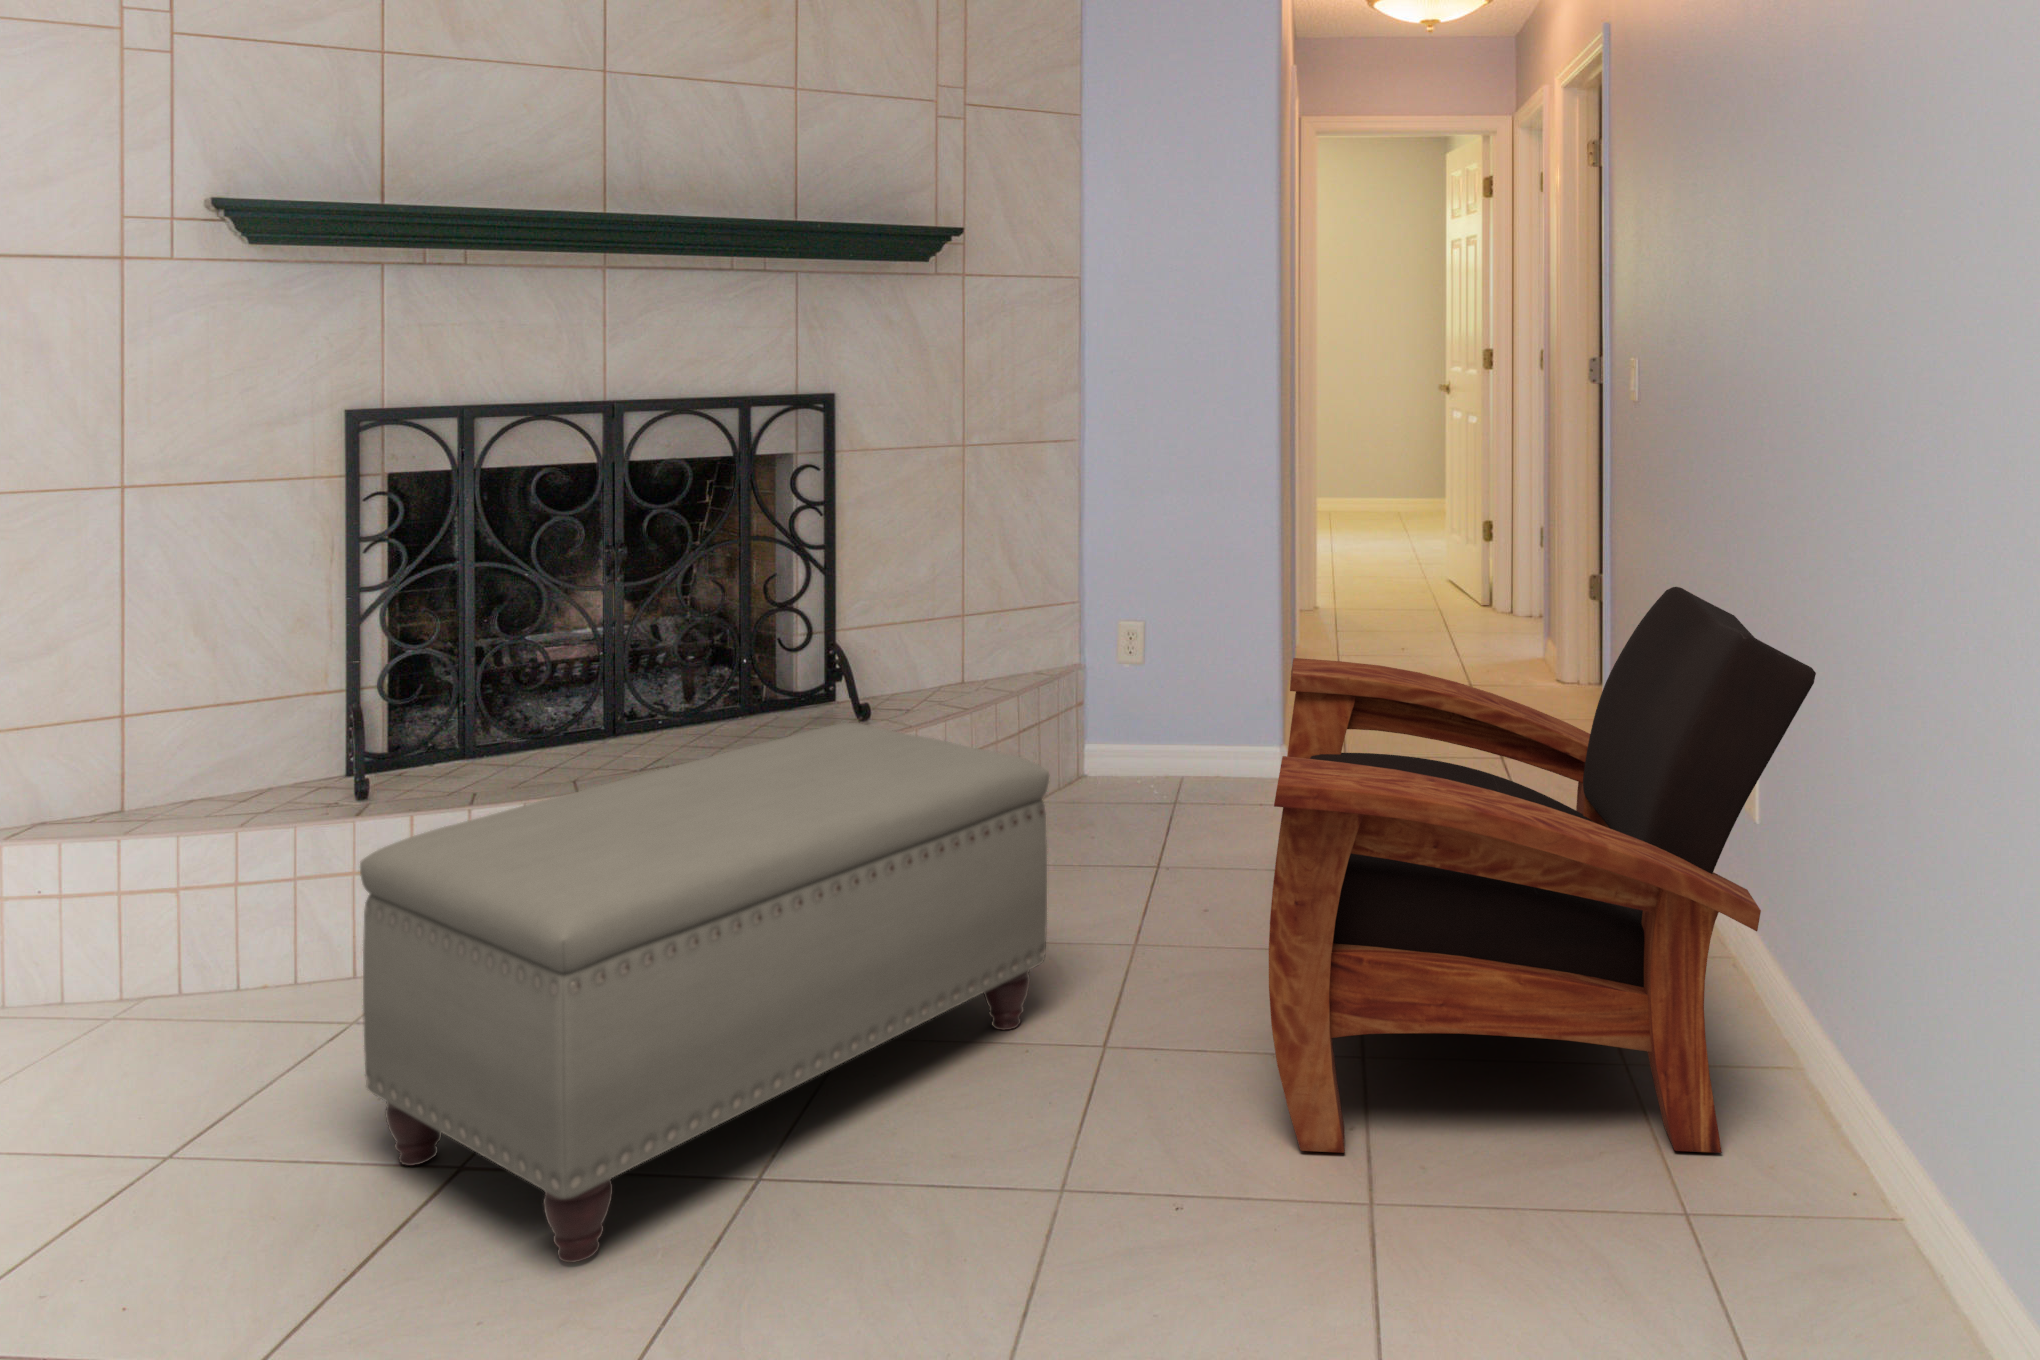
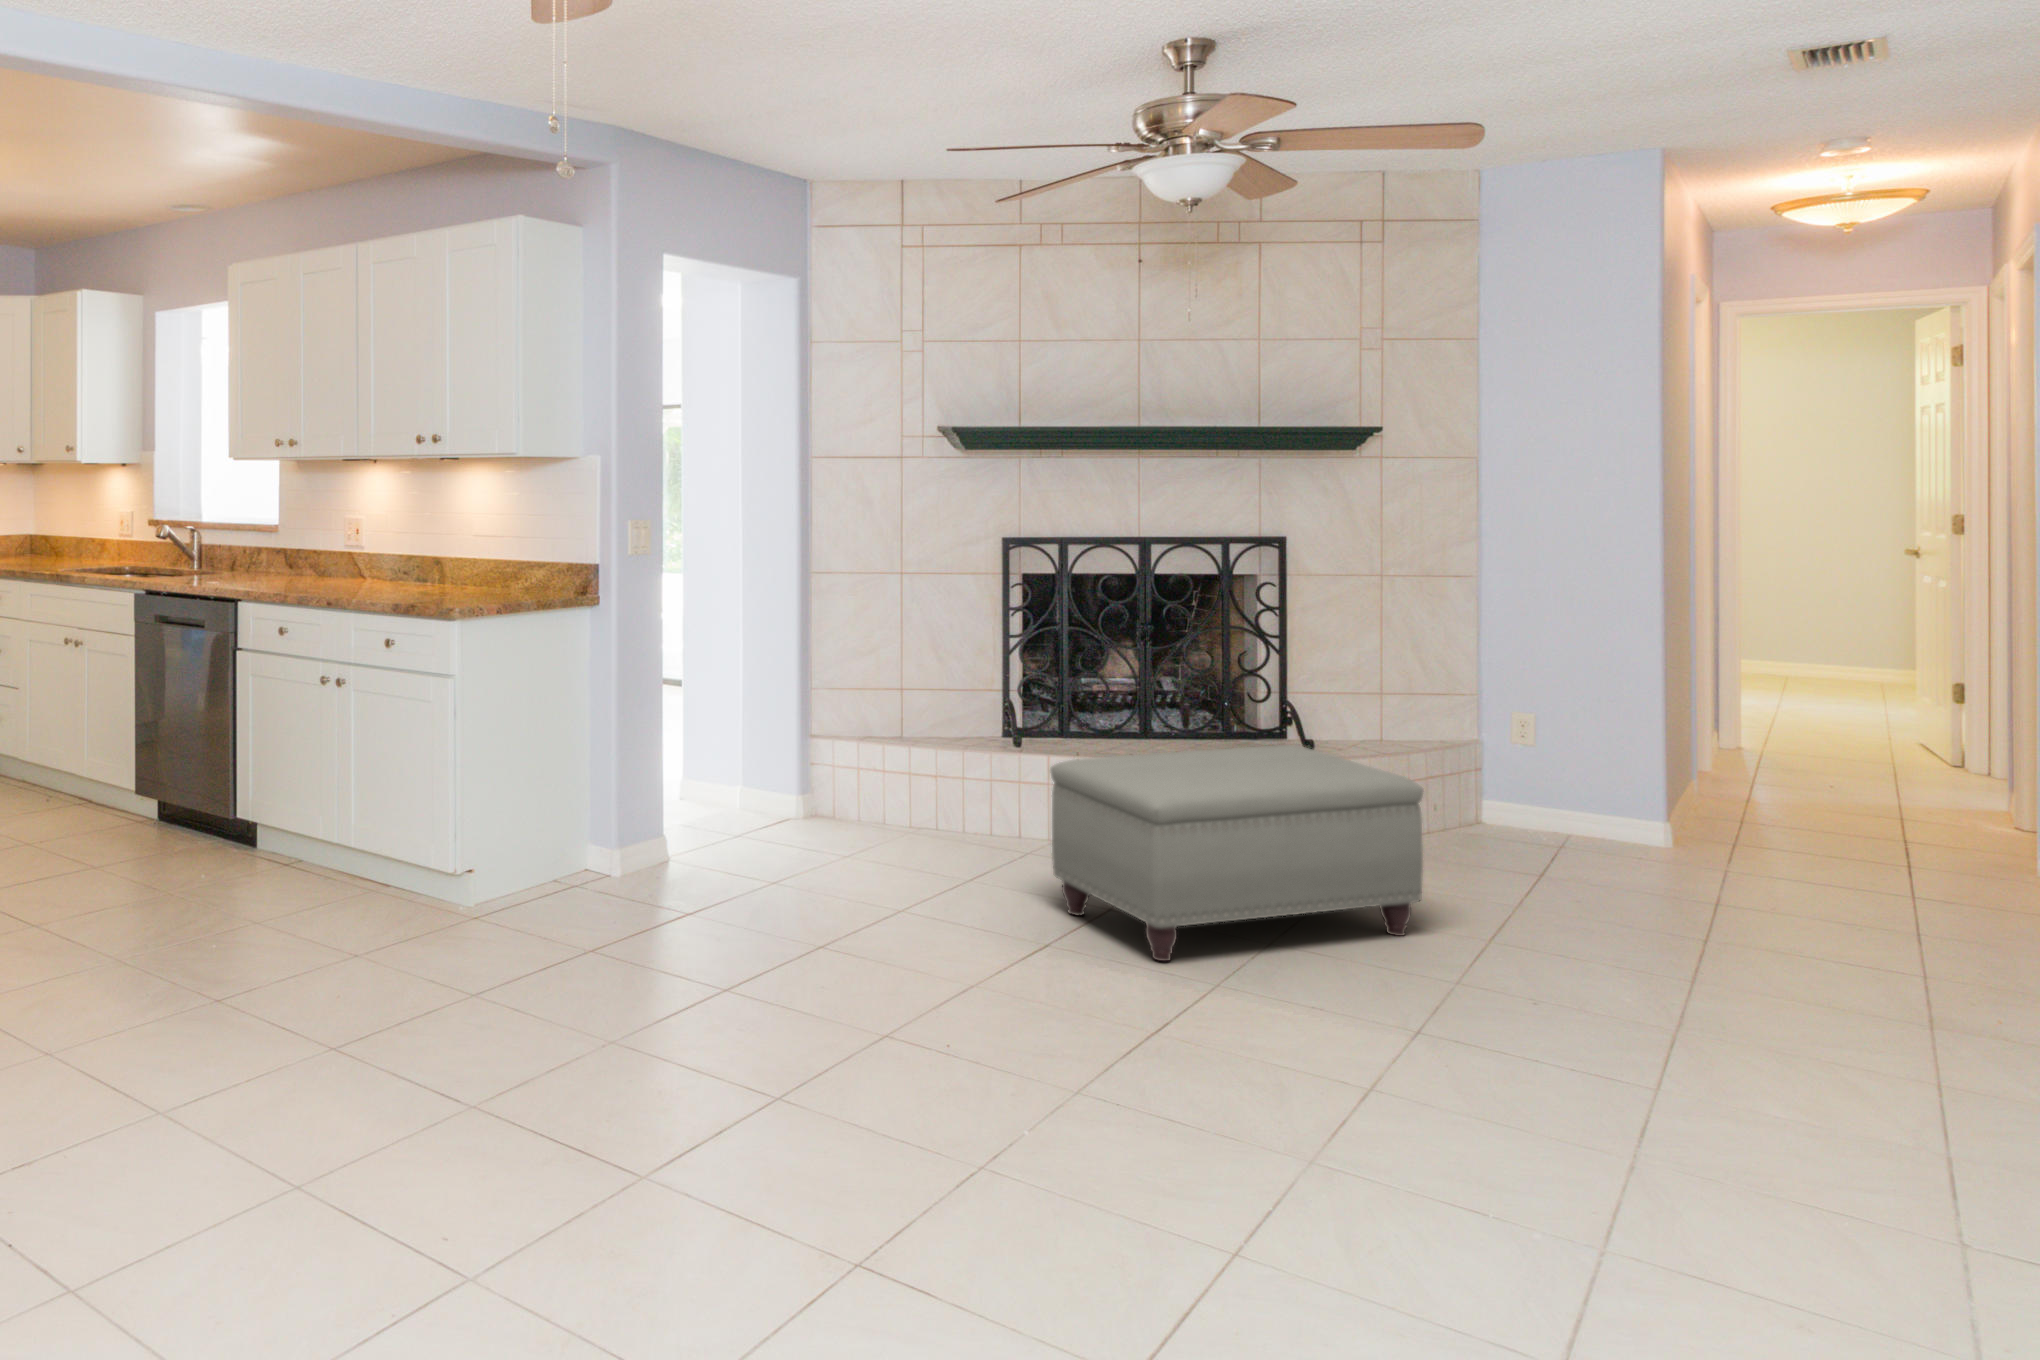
armchair: present [1269,587,1816,1153] -> none [1550,731,1991,1085]

